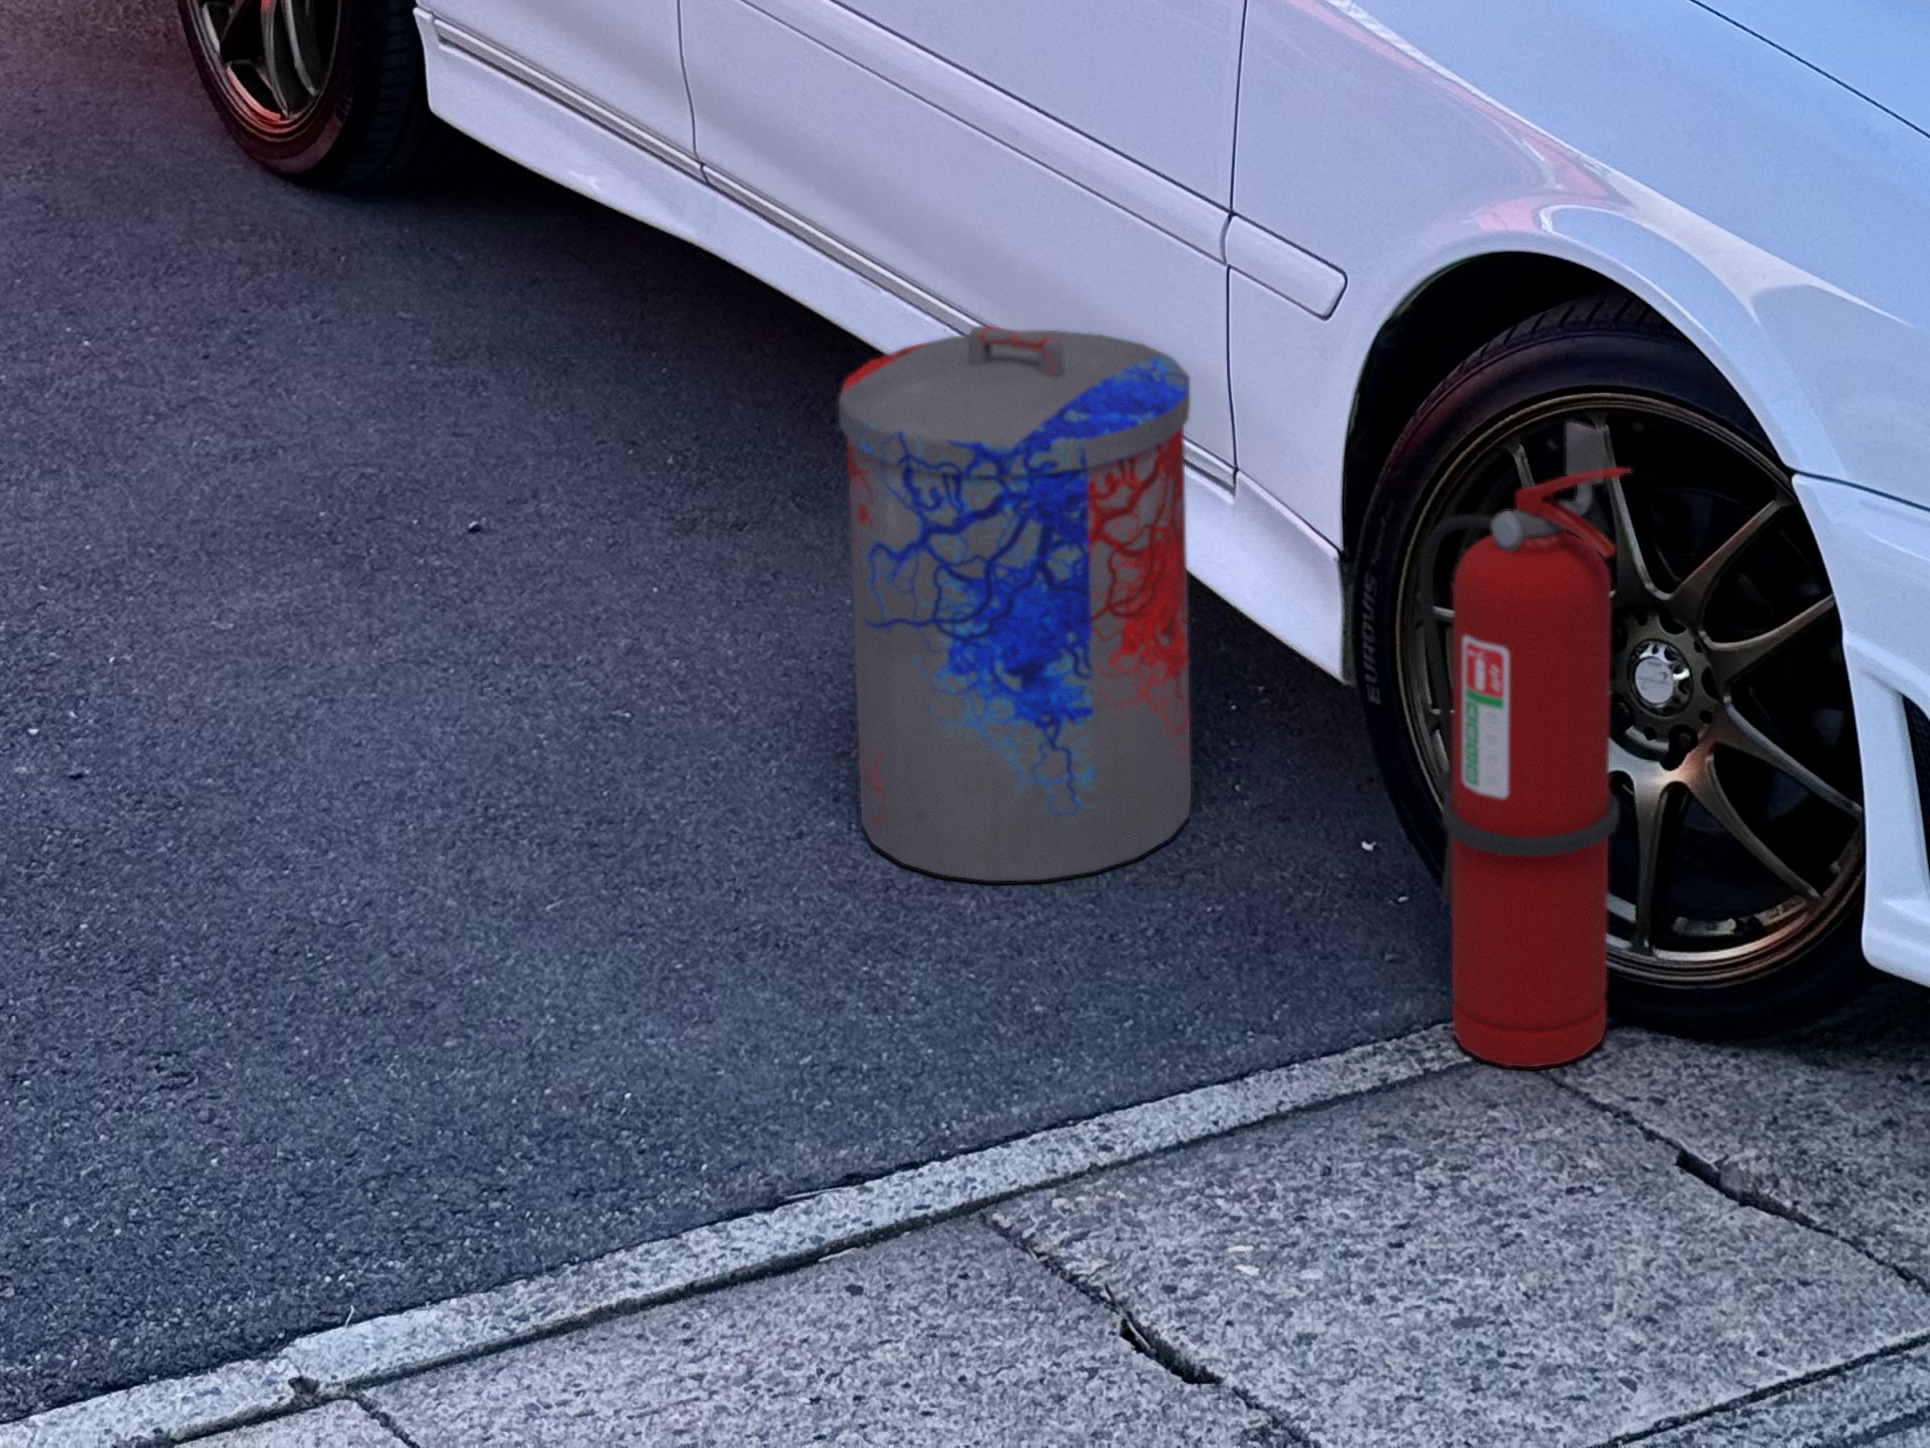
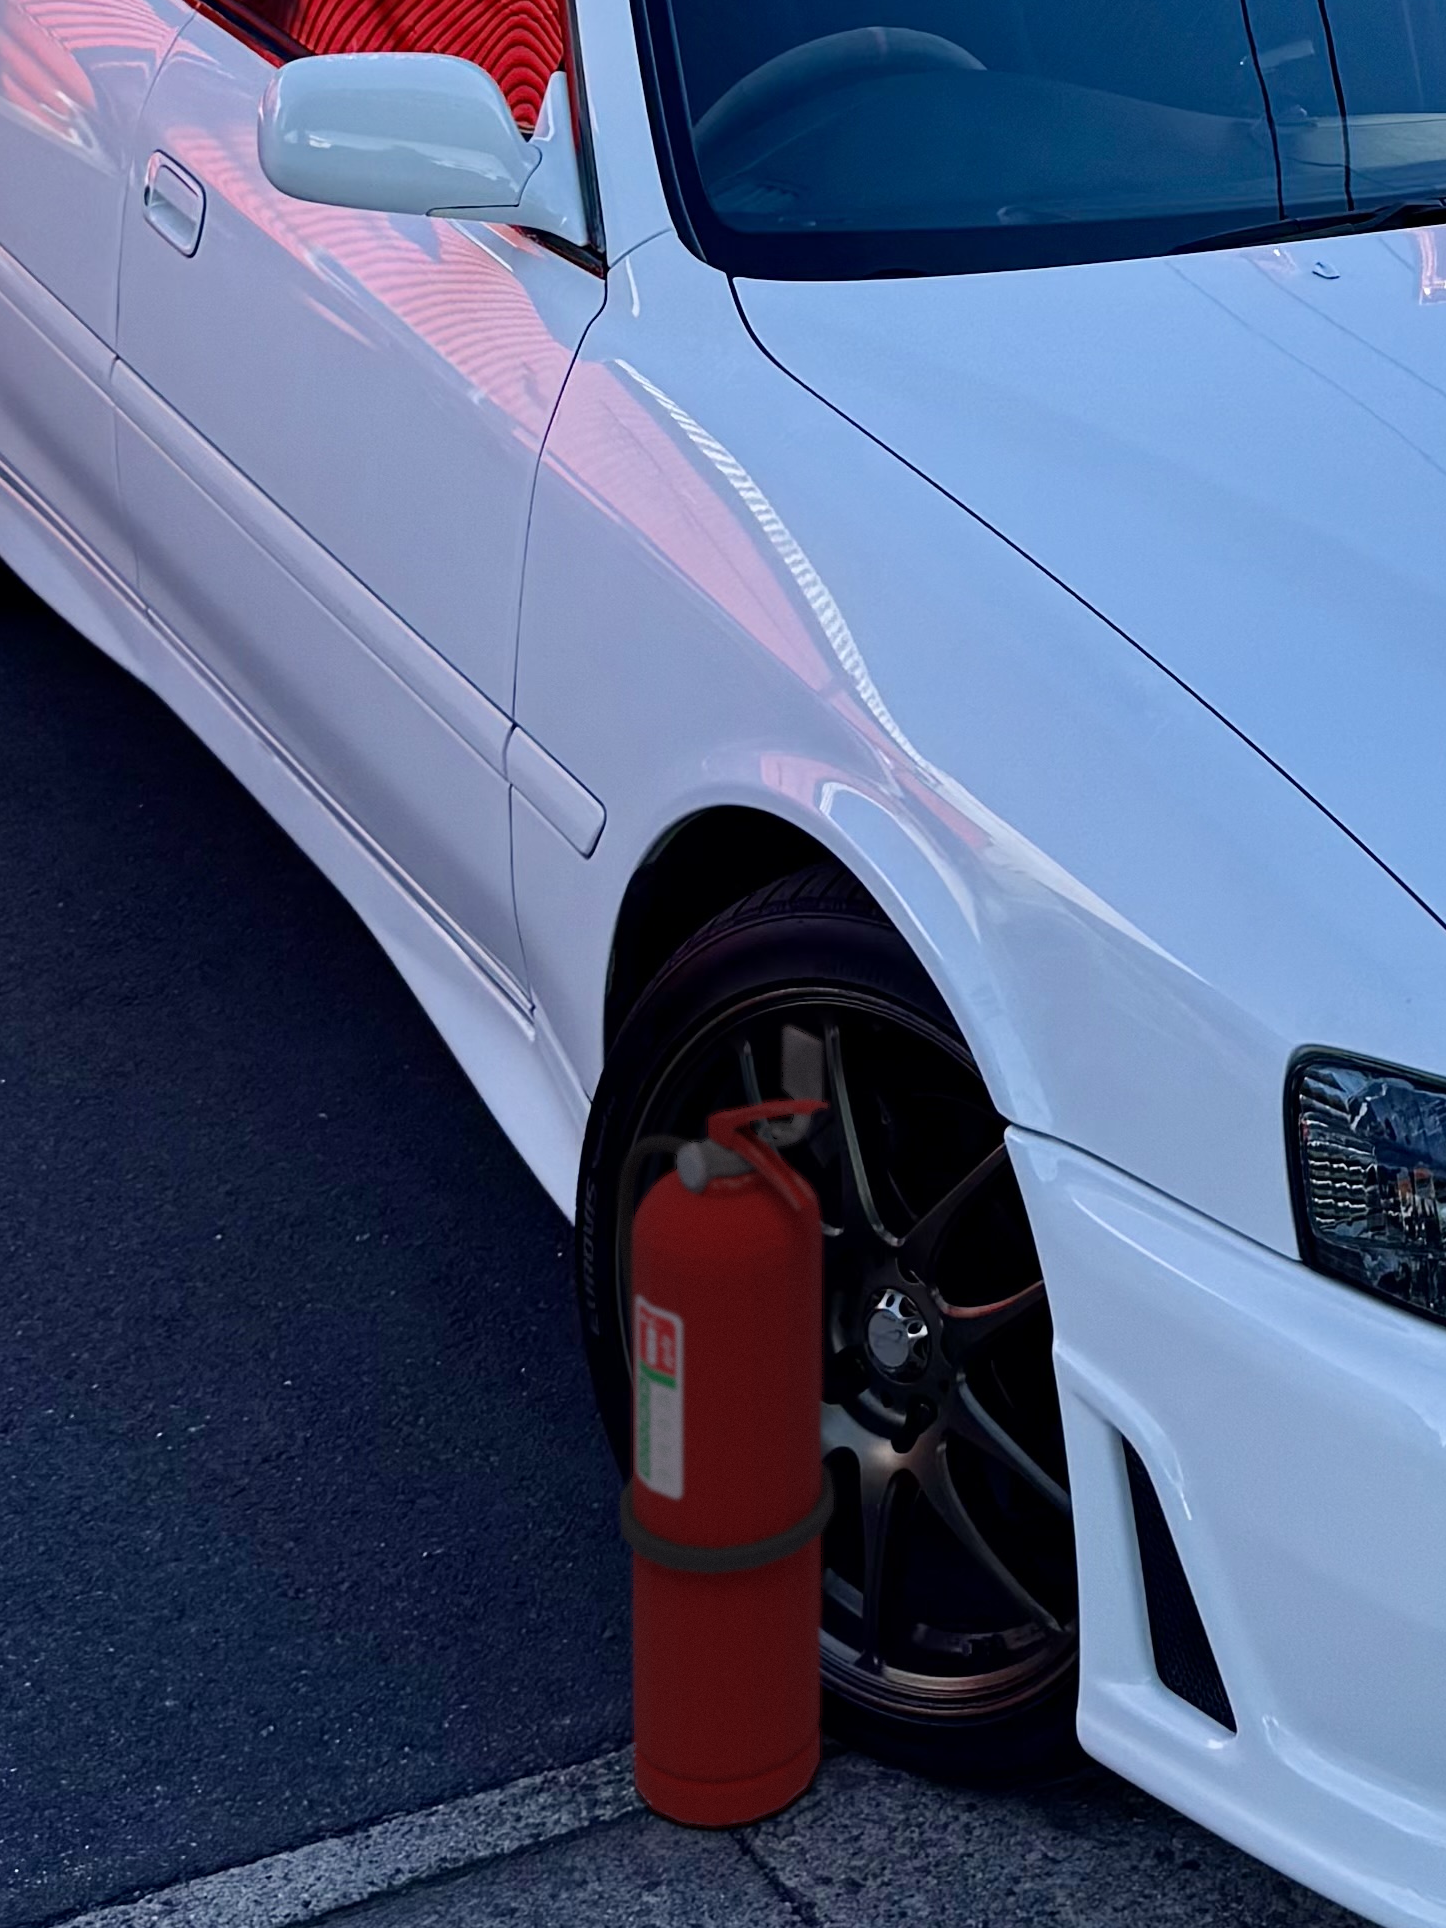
trash can: present [839,325,1191,881] -> none [54,849,461,1509]

